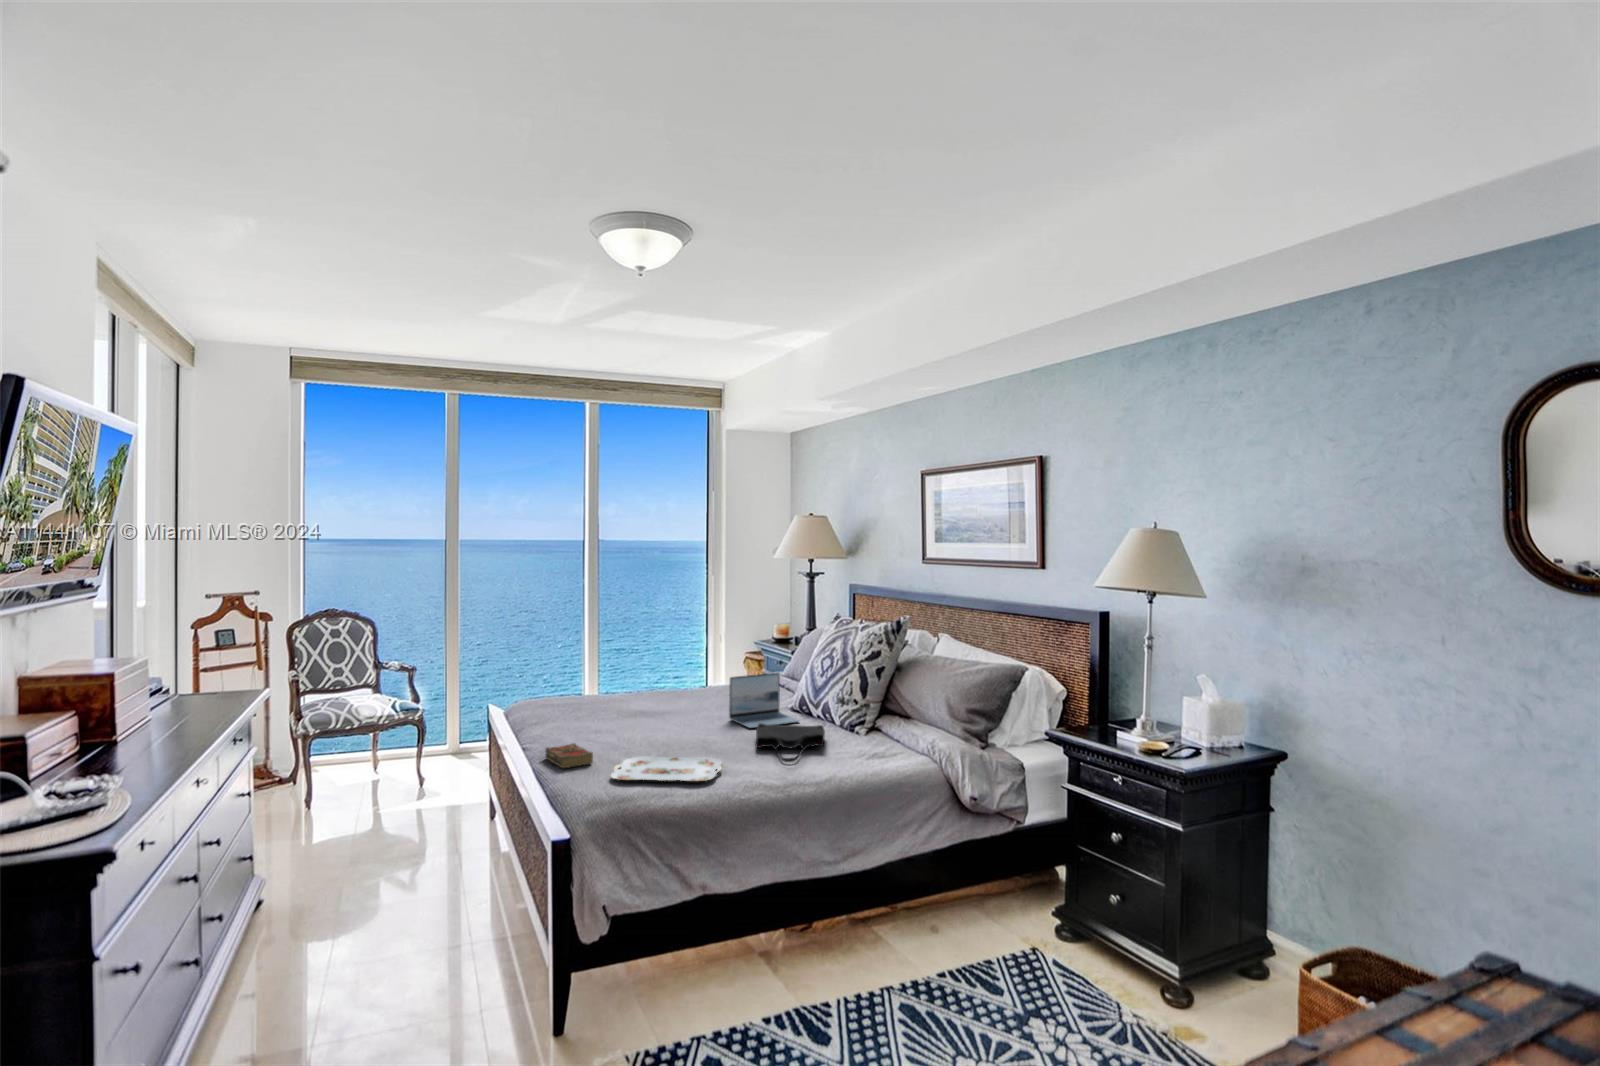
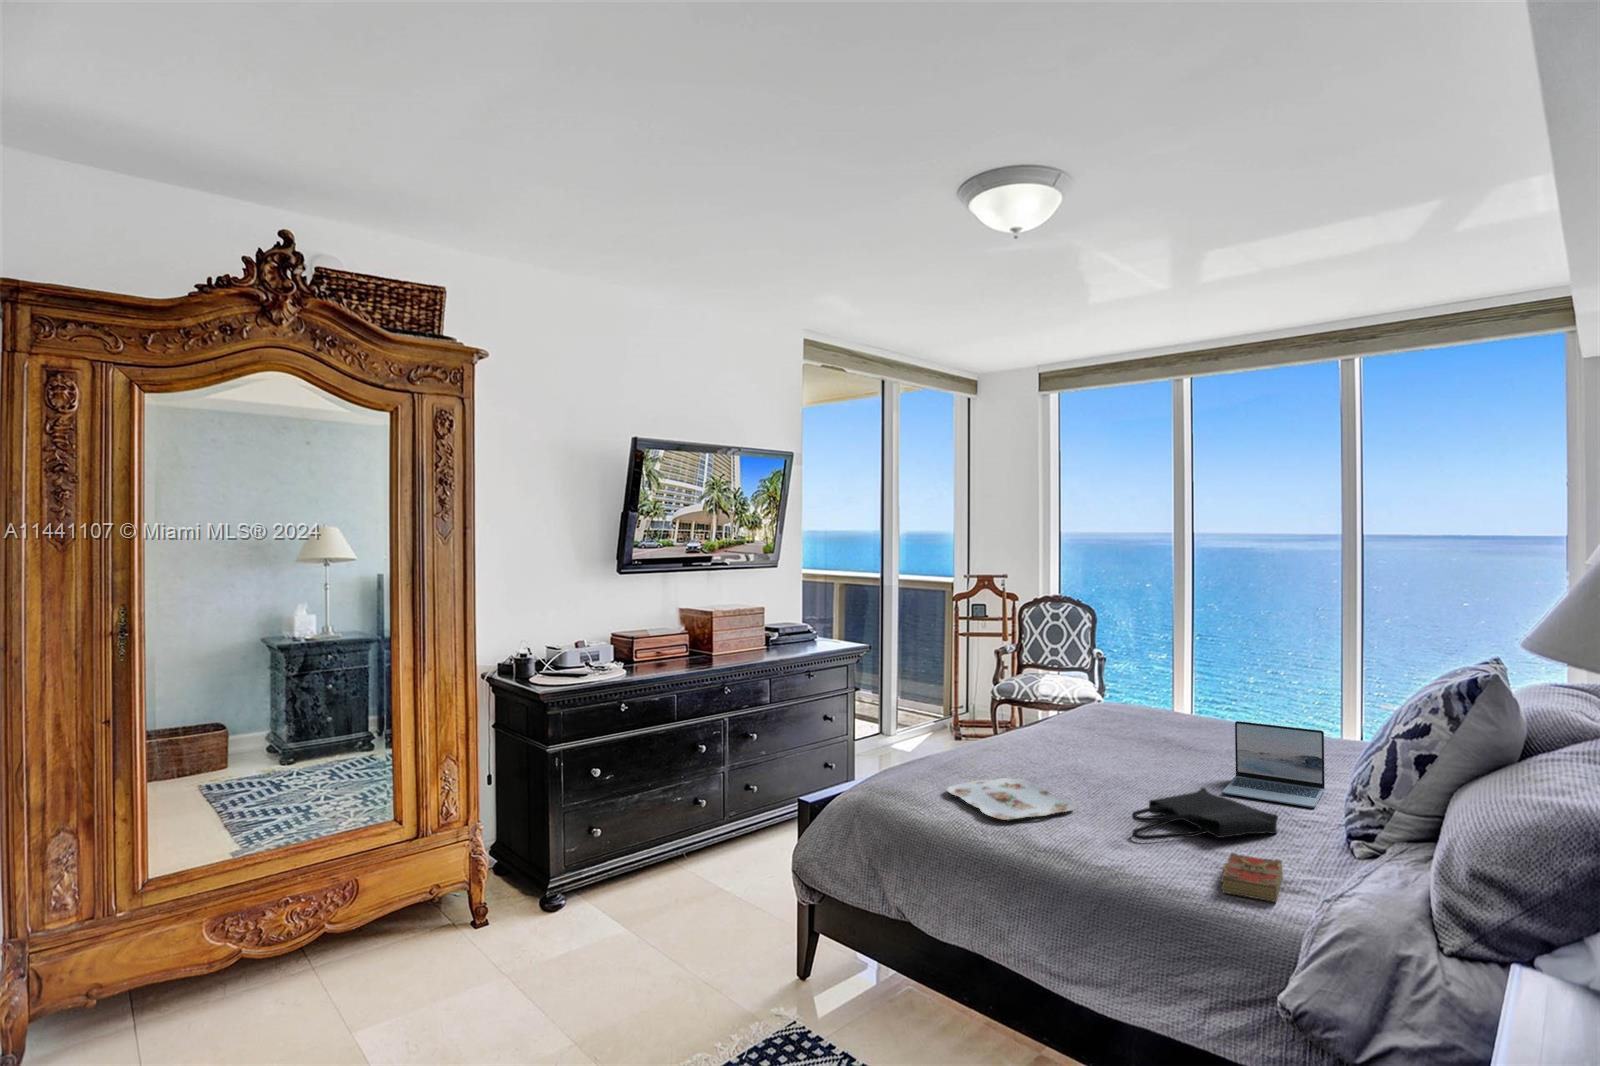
book: present [545,743,593,768] -> present [1222,852,1283,902]

